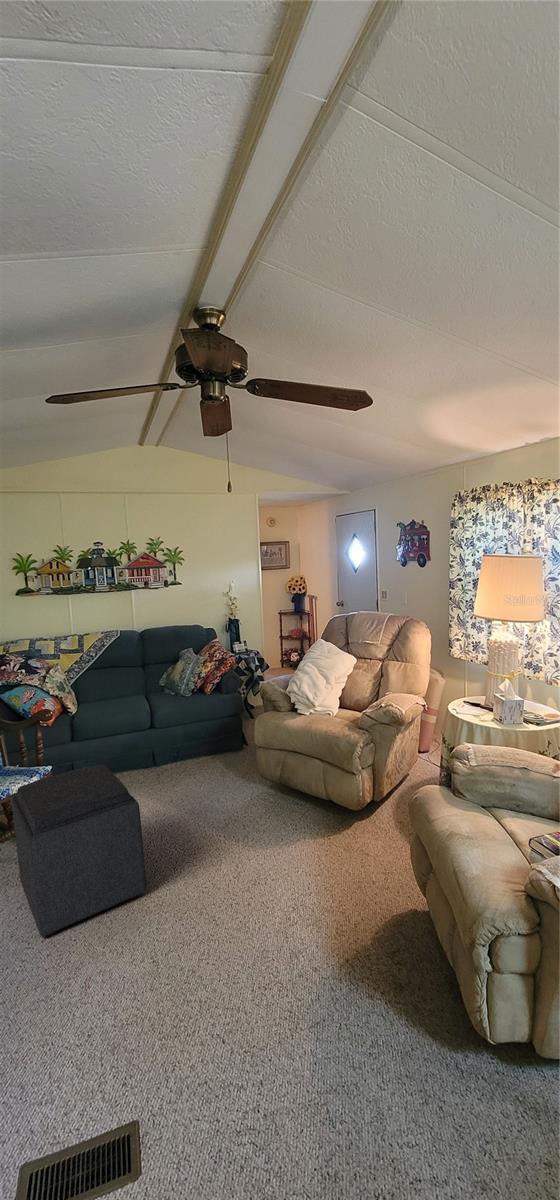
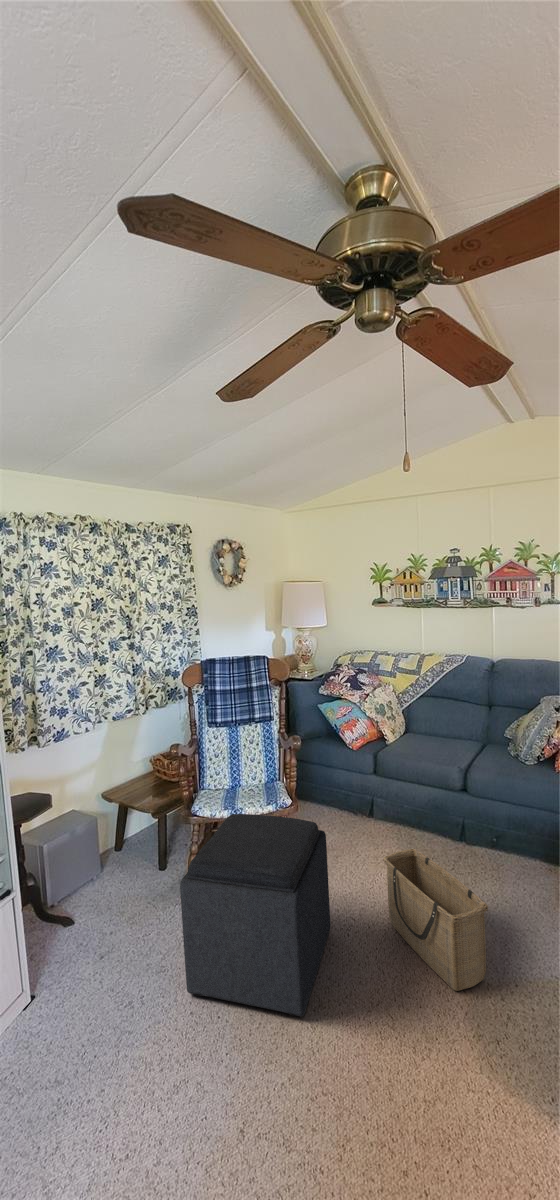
basket: none [143,766,227,832] -> present [384,849,488,991]

